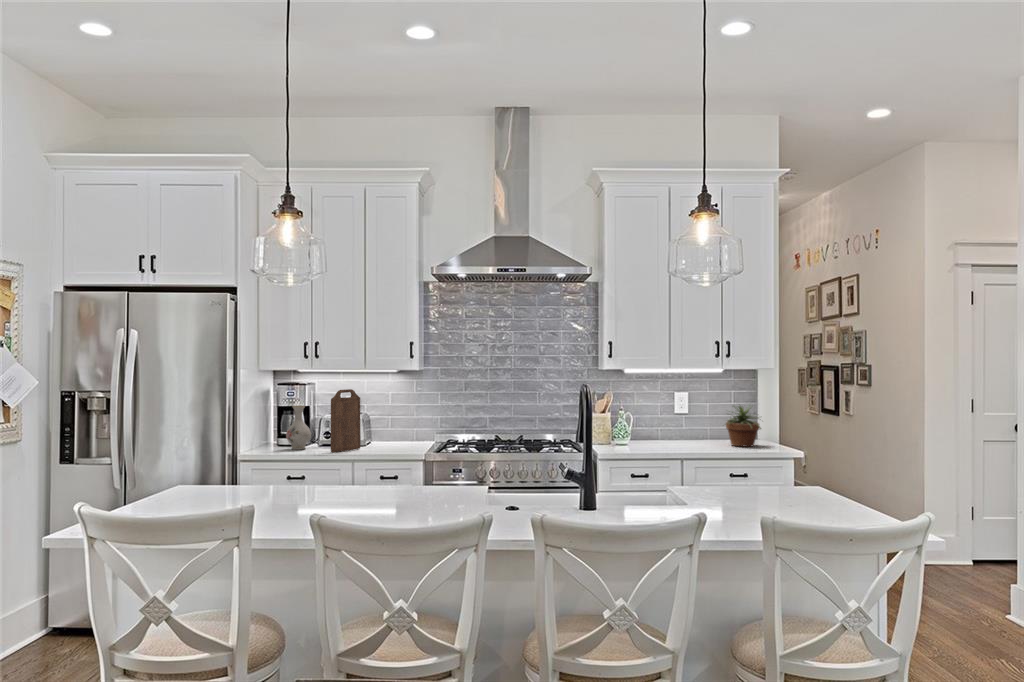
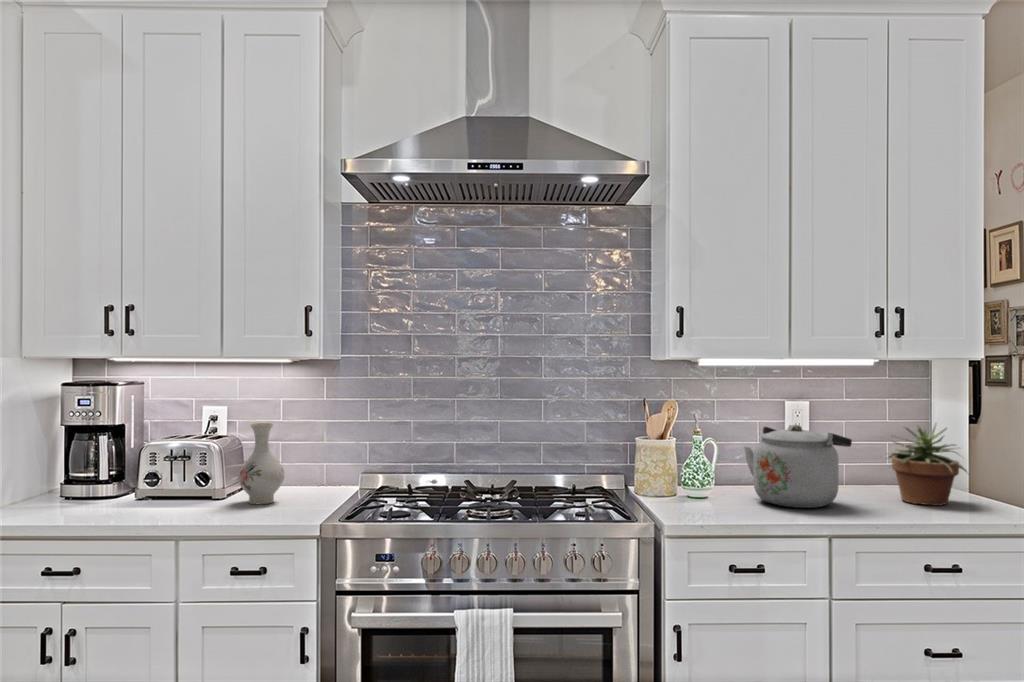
cutting board: present [331,389,360,452] -> none [139,394,207,518]
kettle: none [648,404,702,448] -> present [744,425,852,508]
vase: present [286,406,311,450] -> present [238,423,284,504]

